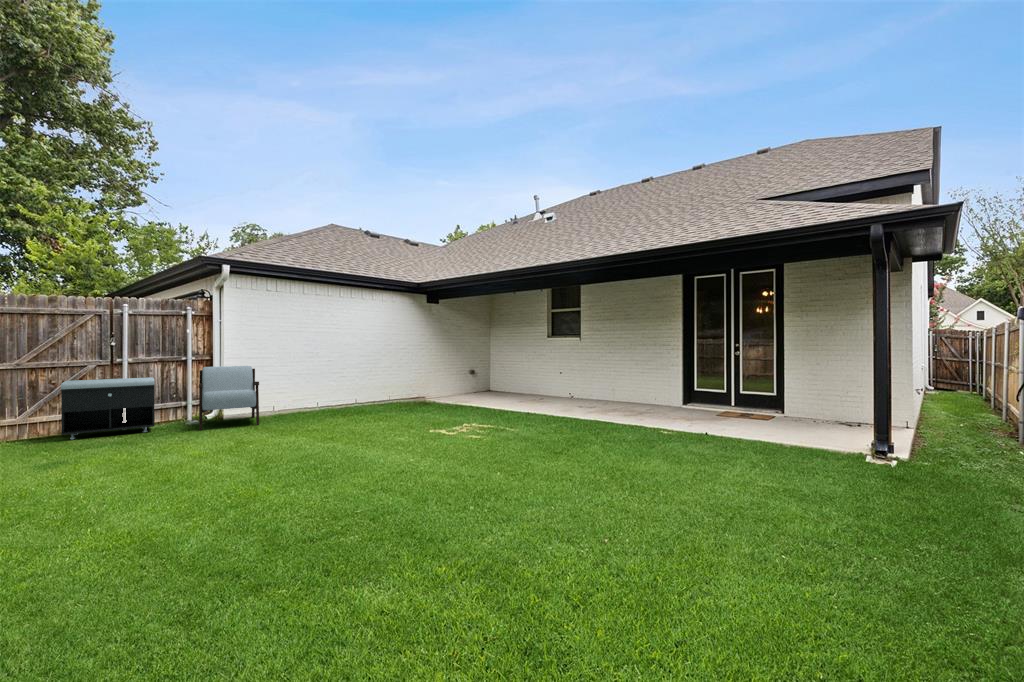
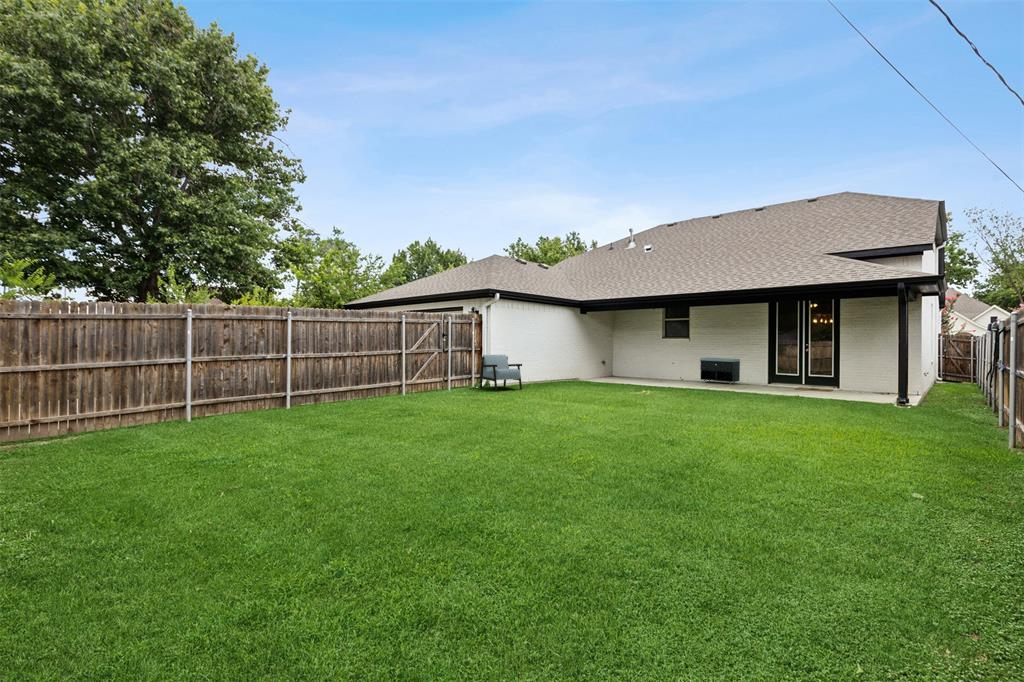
storage bench: present [61,377,154,439] -> present [700,357,740,384]

